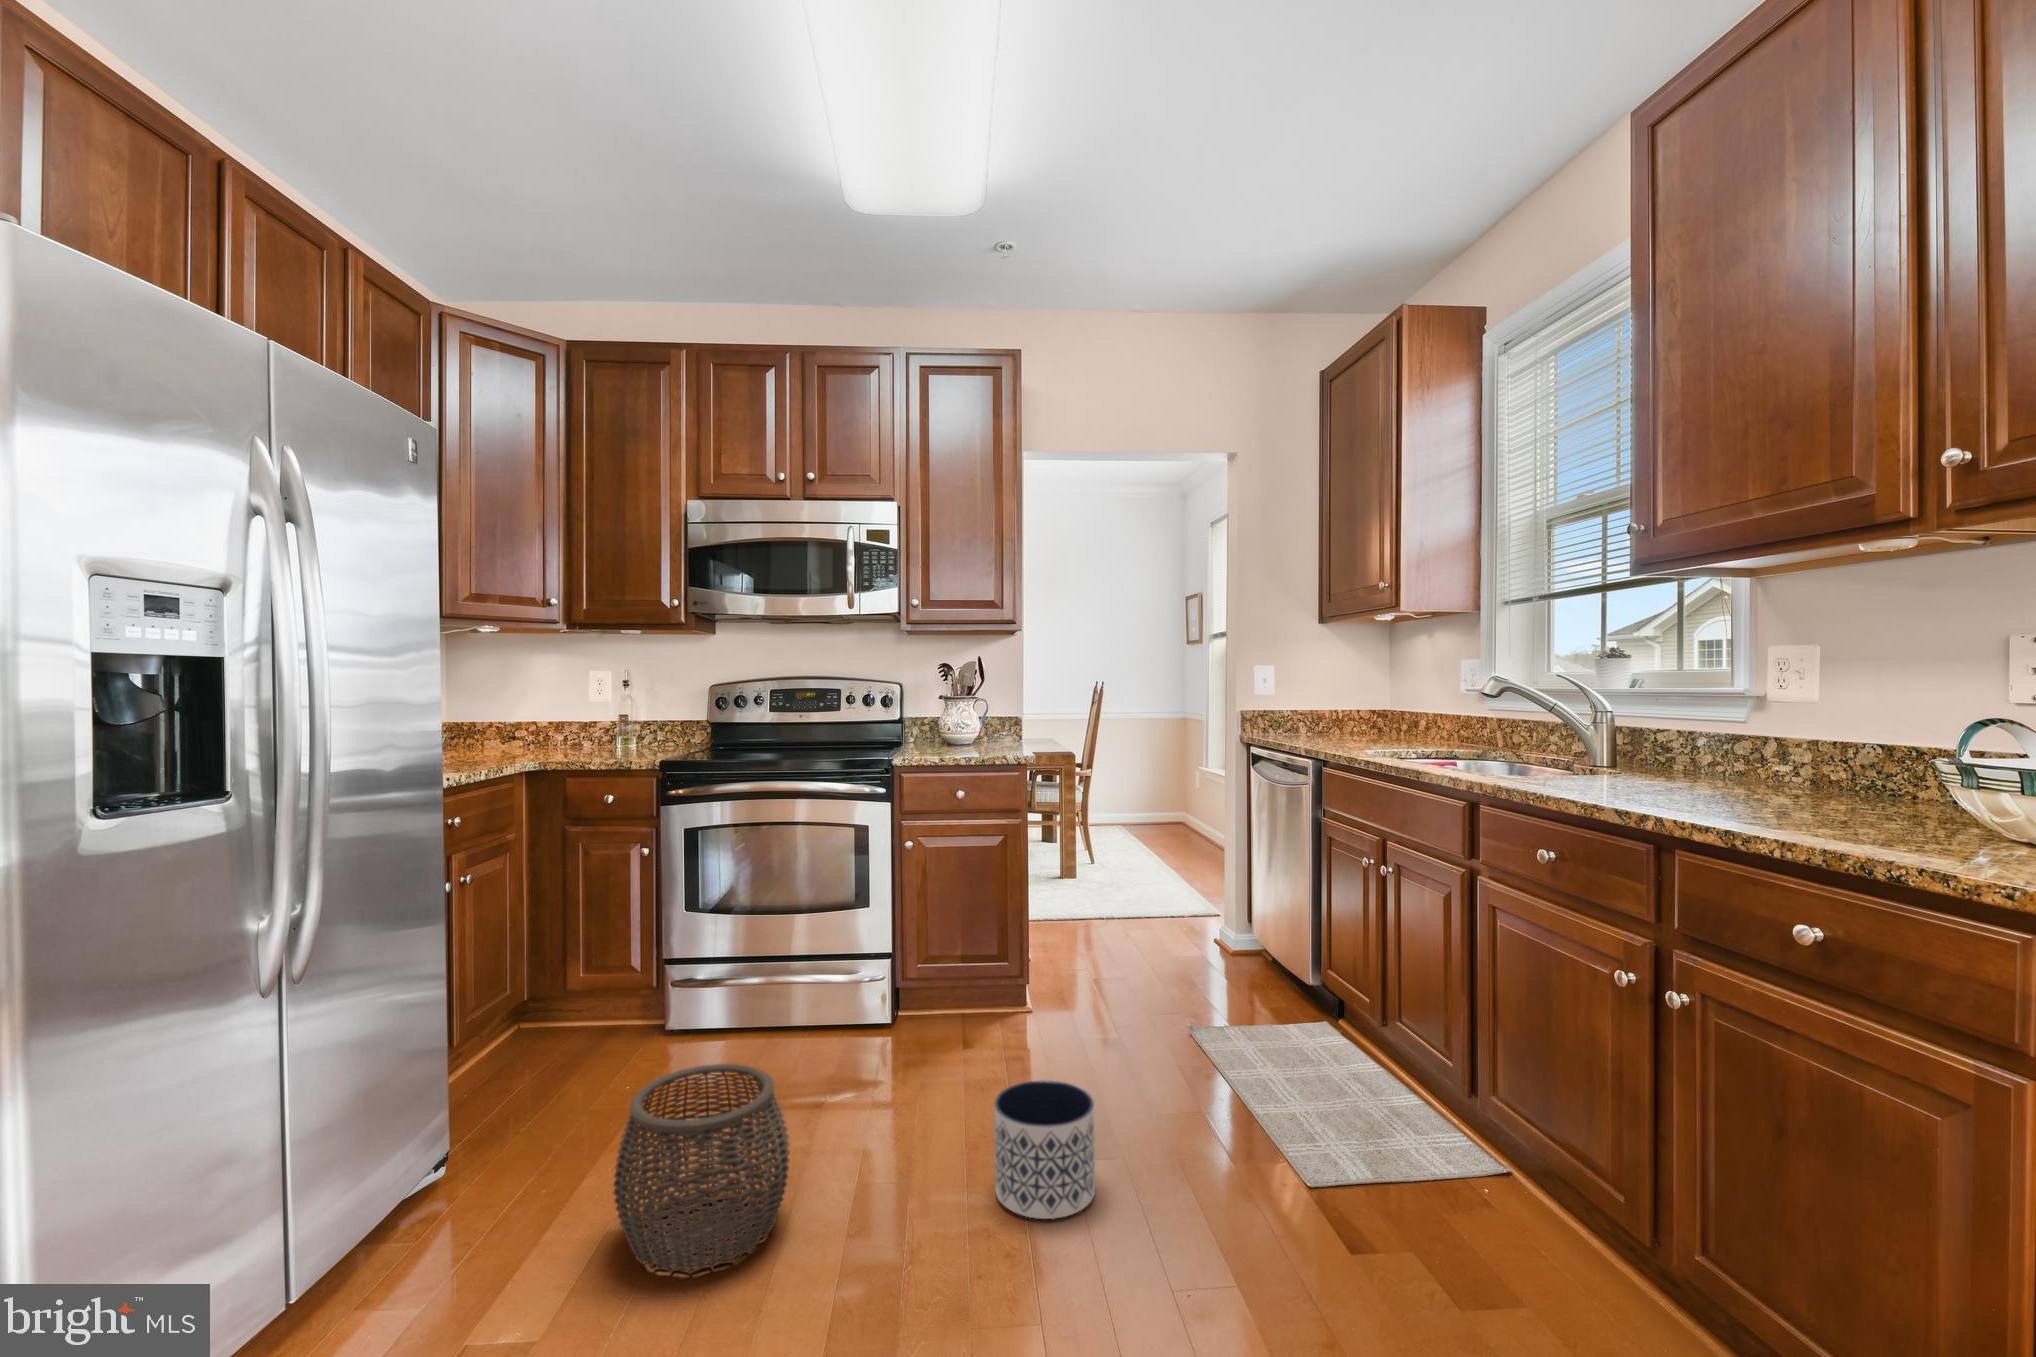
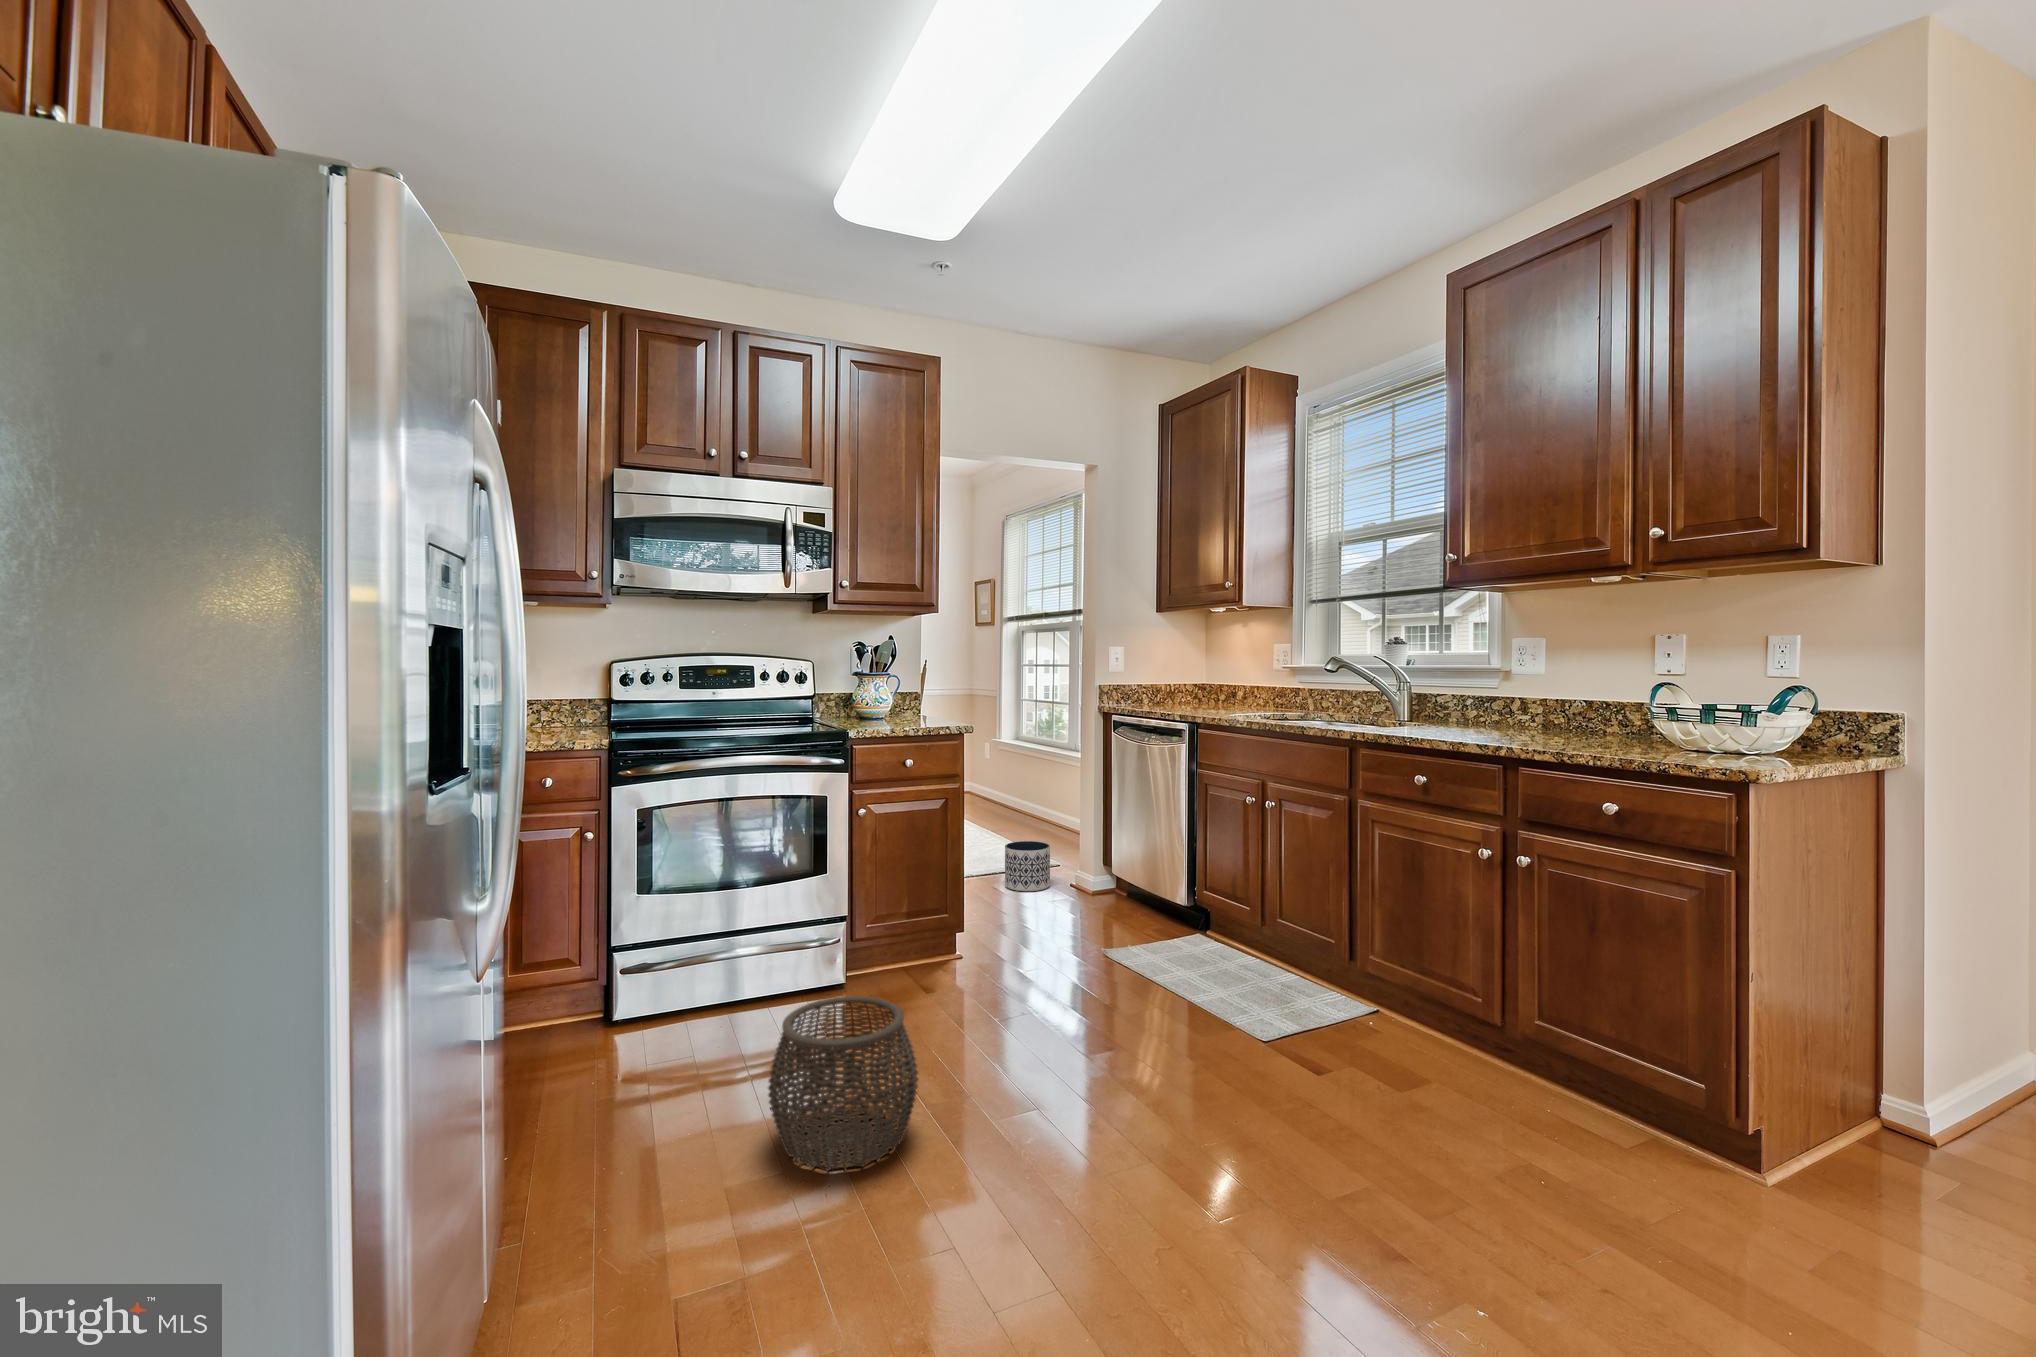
planter: present [994,1080,1095,1219] -> present [1005,841,1050,891]

